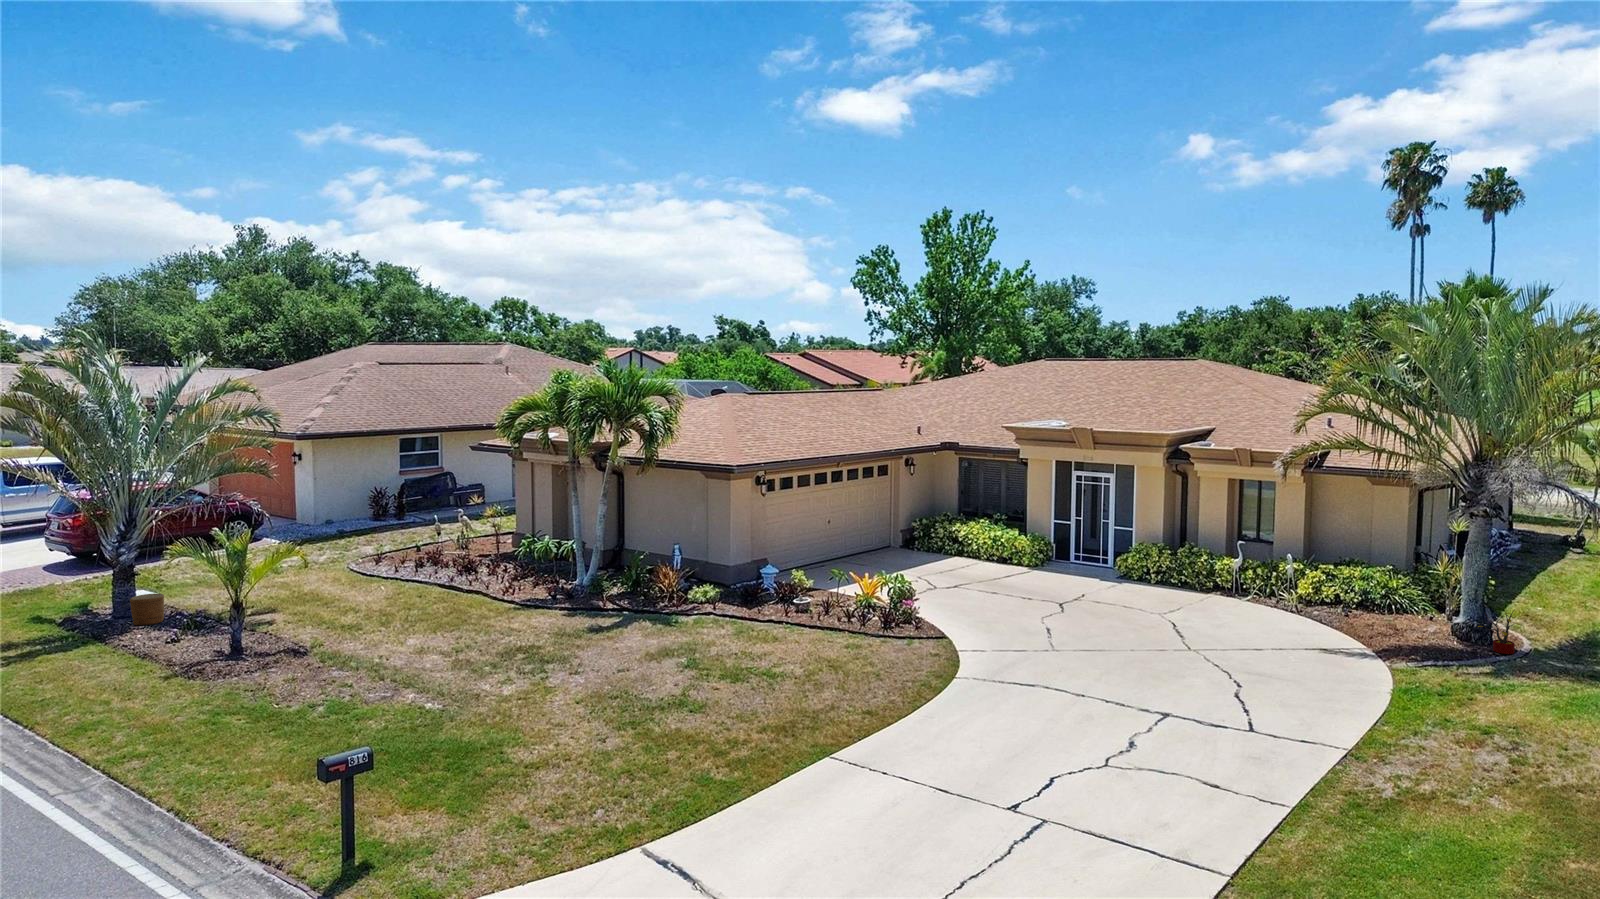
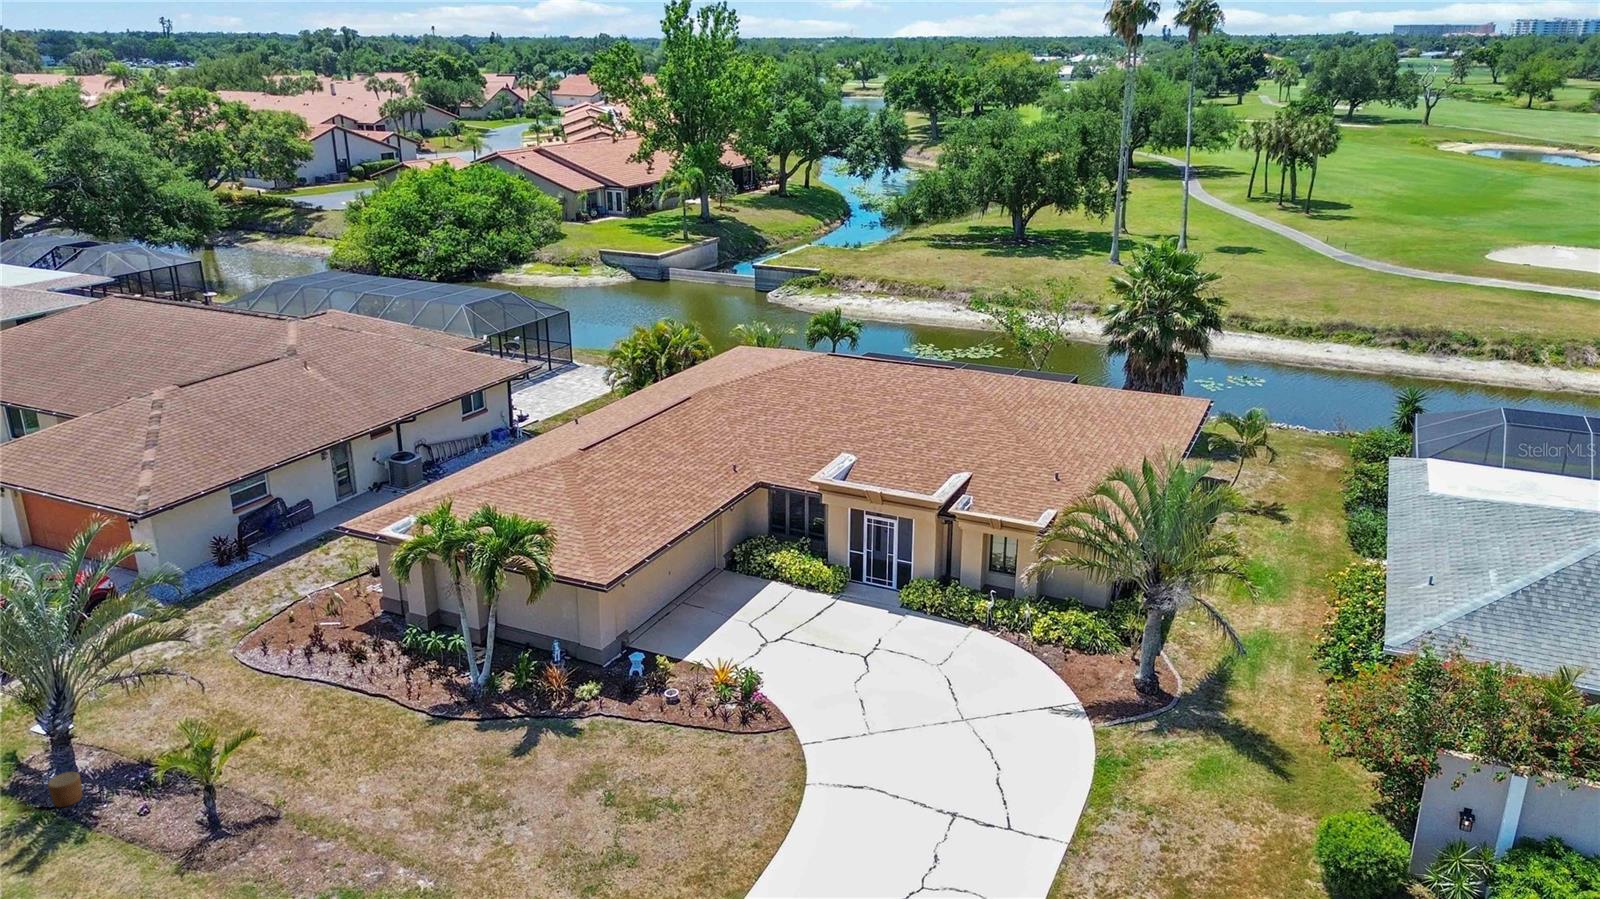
decorative plant: present [1478,611,1523,654] -> none [1144,670,1172,703]

